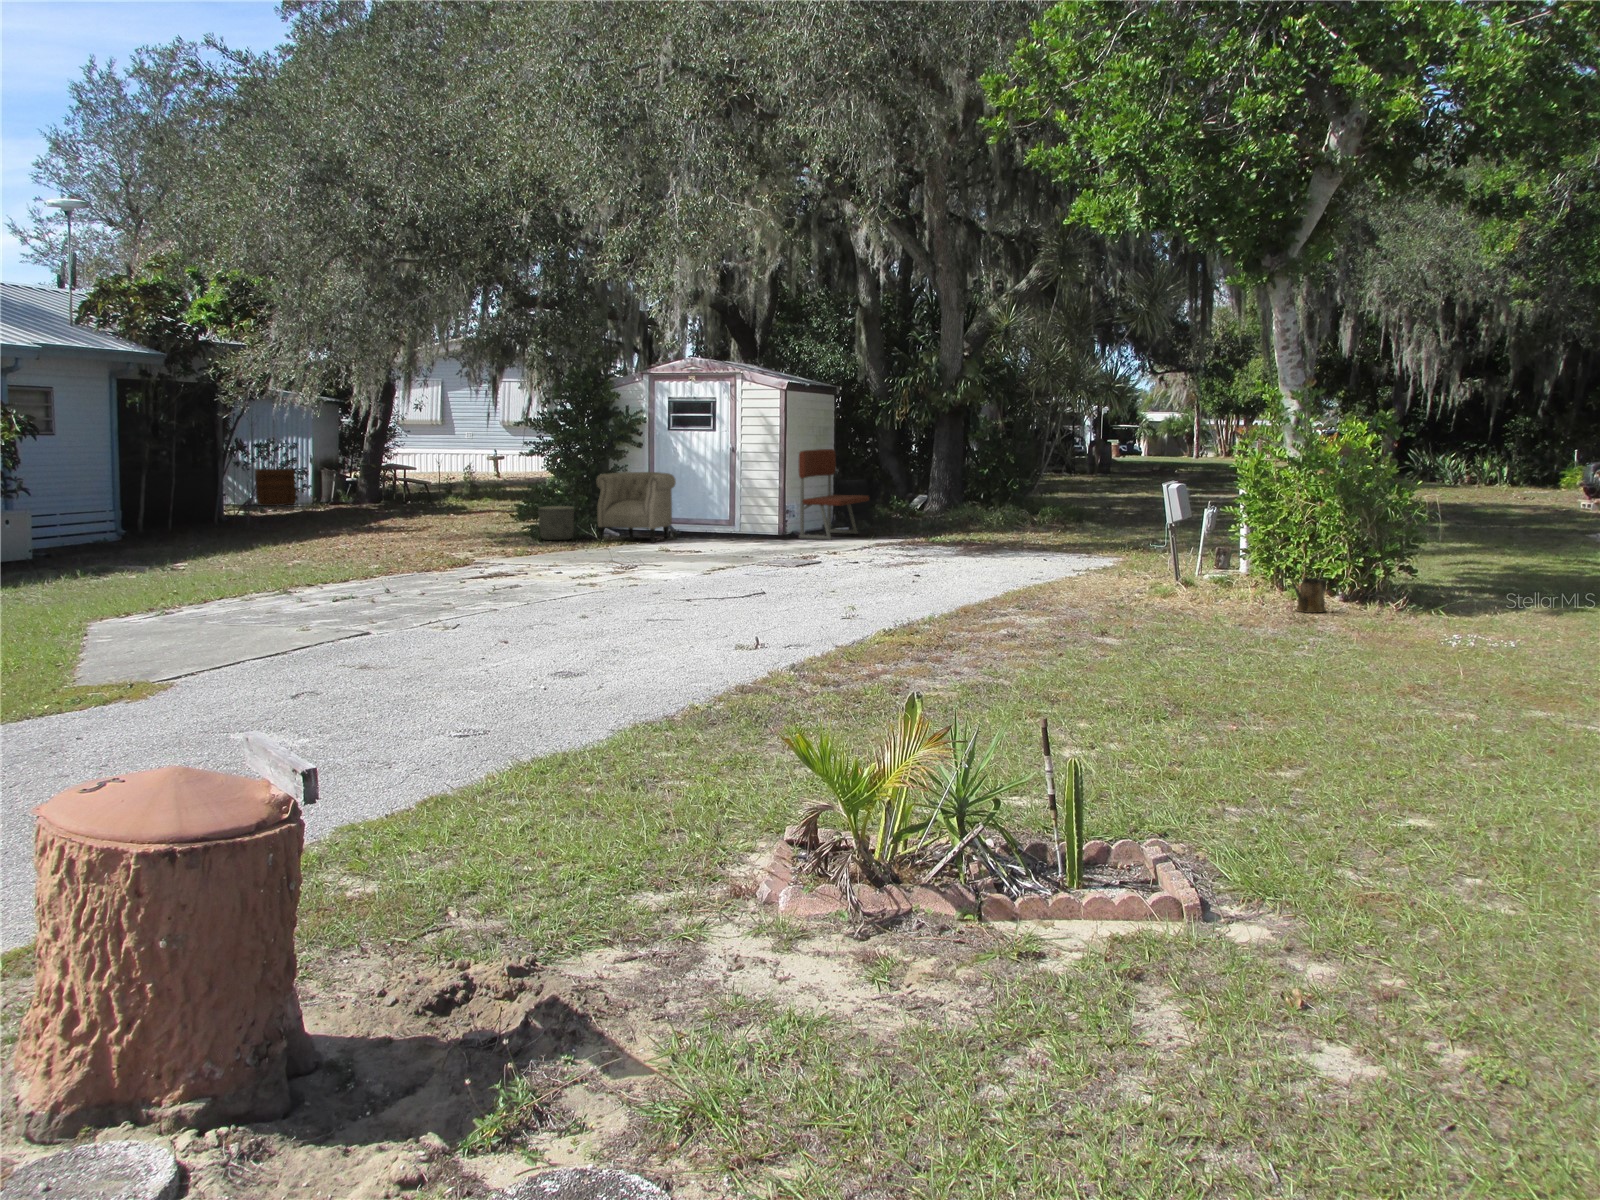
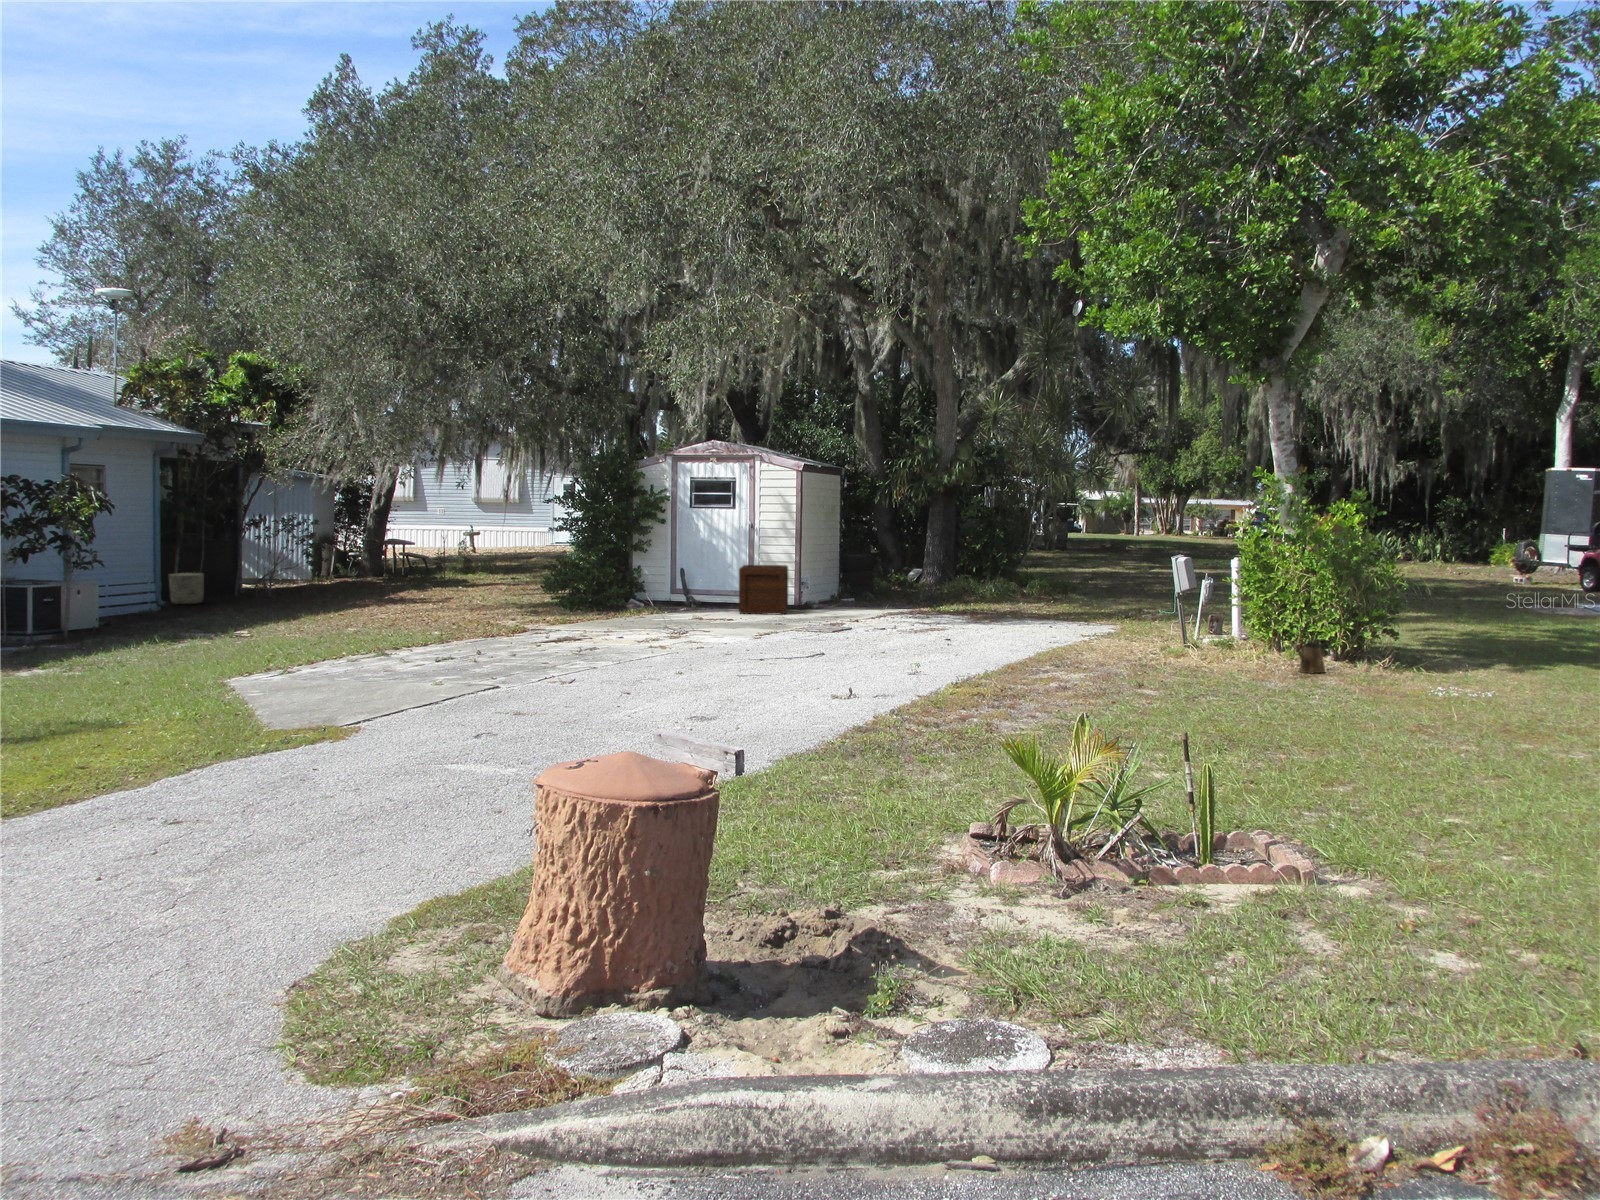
bench: present [799,449,869,540] -> none [813,526,877,611]
wooden crate: present [255,468,297,506] -> present [739,565,788,615]
chair: present [597,472,676,543] -> none [623,547,697,614]
planter: present [538,506,574,540] -> present [169,573,204,604]

